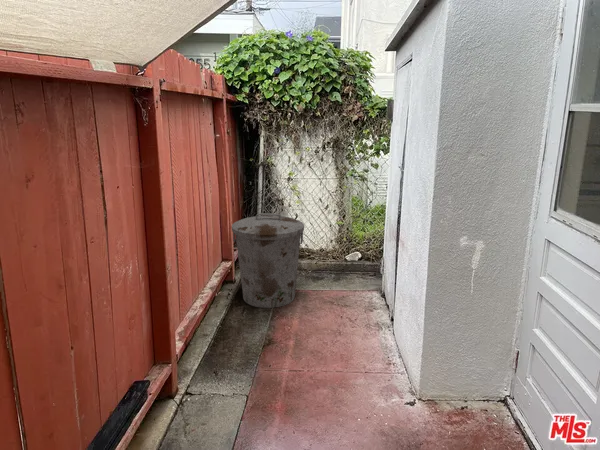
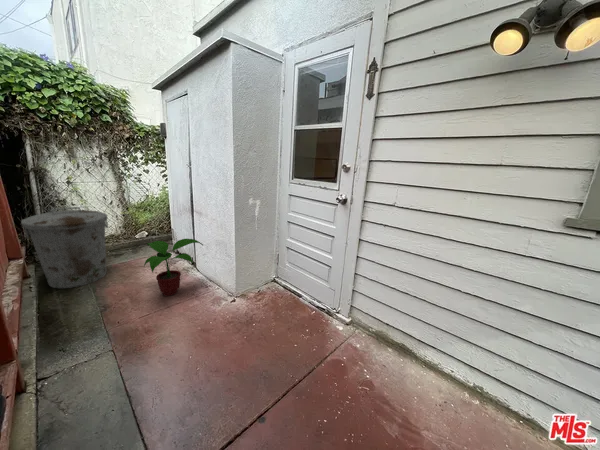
potted plant: none [310,274,395,358] -> present [144,239,203,296]

